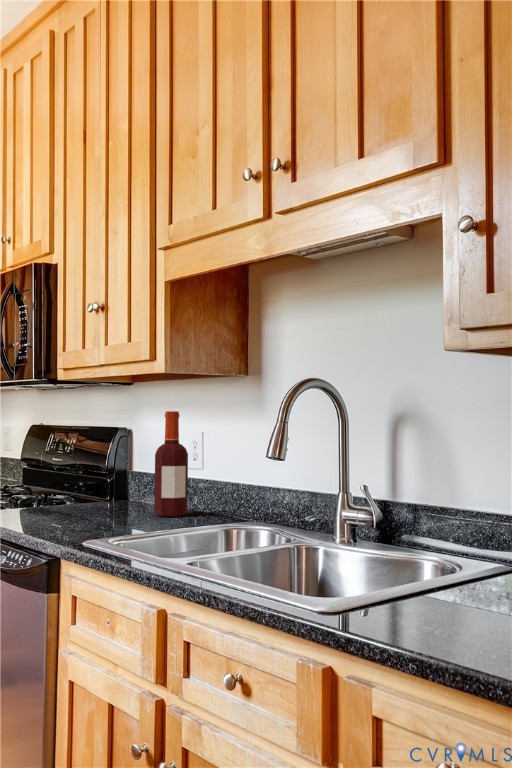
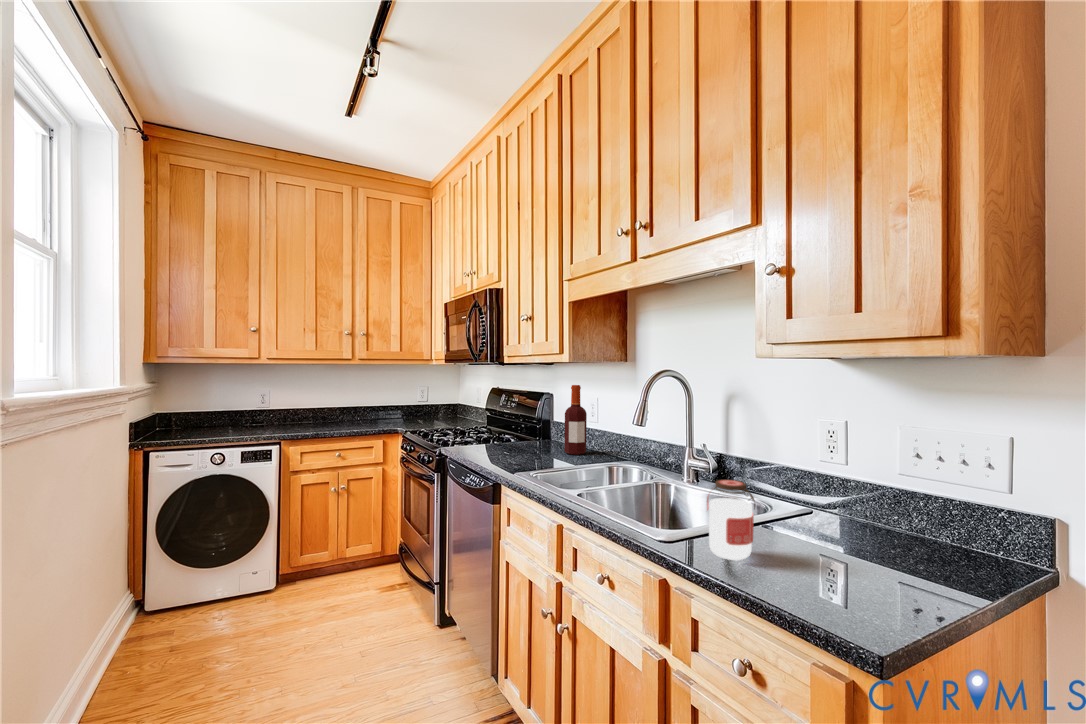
jar: none [389,515,455,629] -> present [707,479,755,560]

